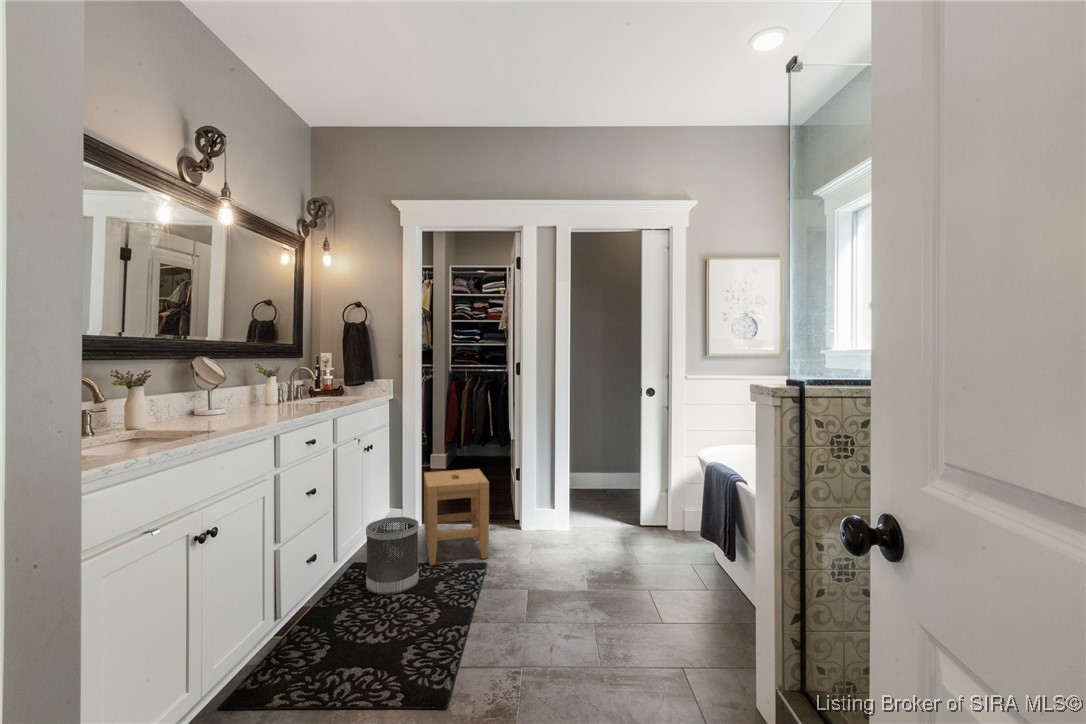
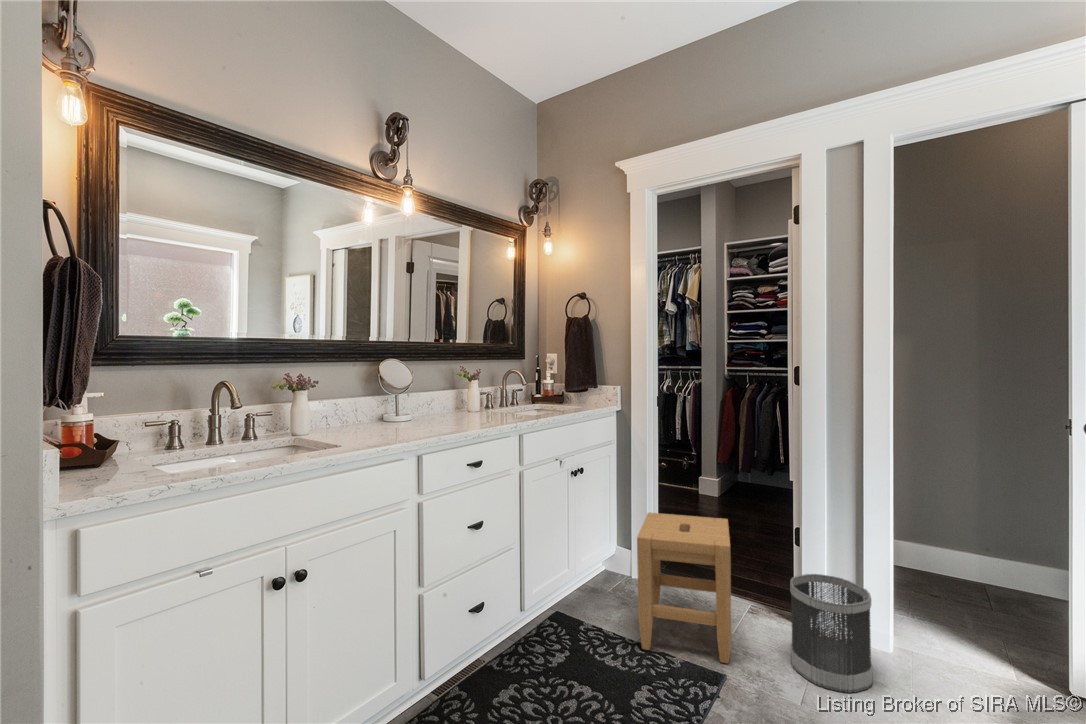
wastebasket: present [366,517,419,595] -> present [790,574,873,693]

